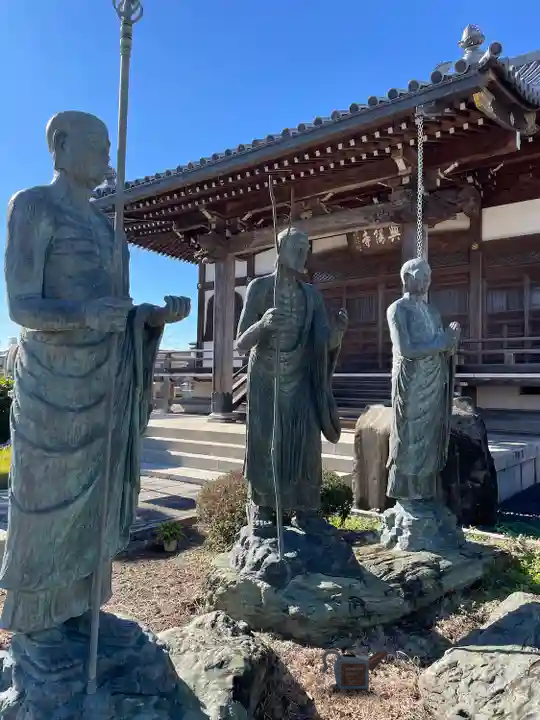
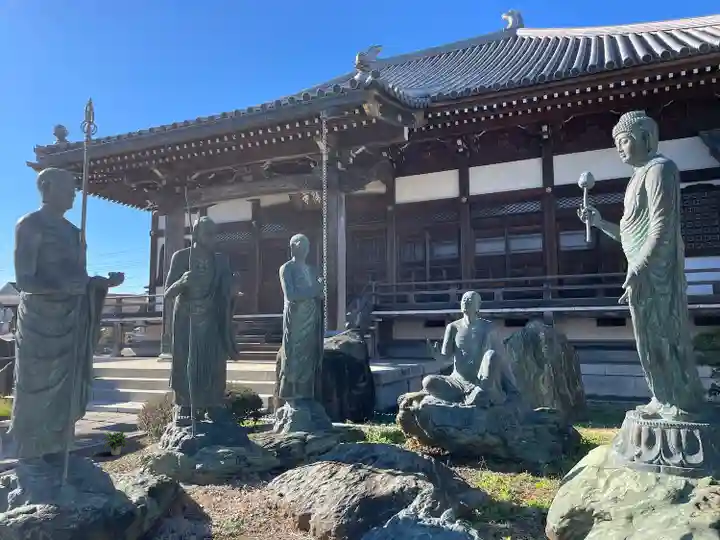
watering can: present [322,649,388,689] -> none [210,477,251,502]

